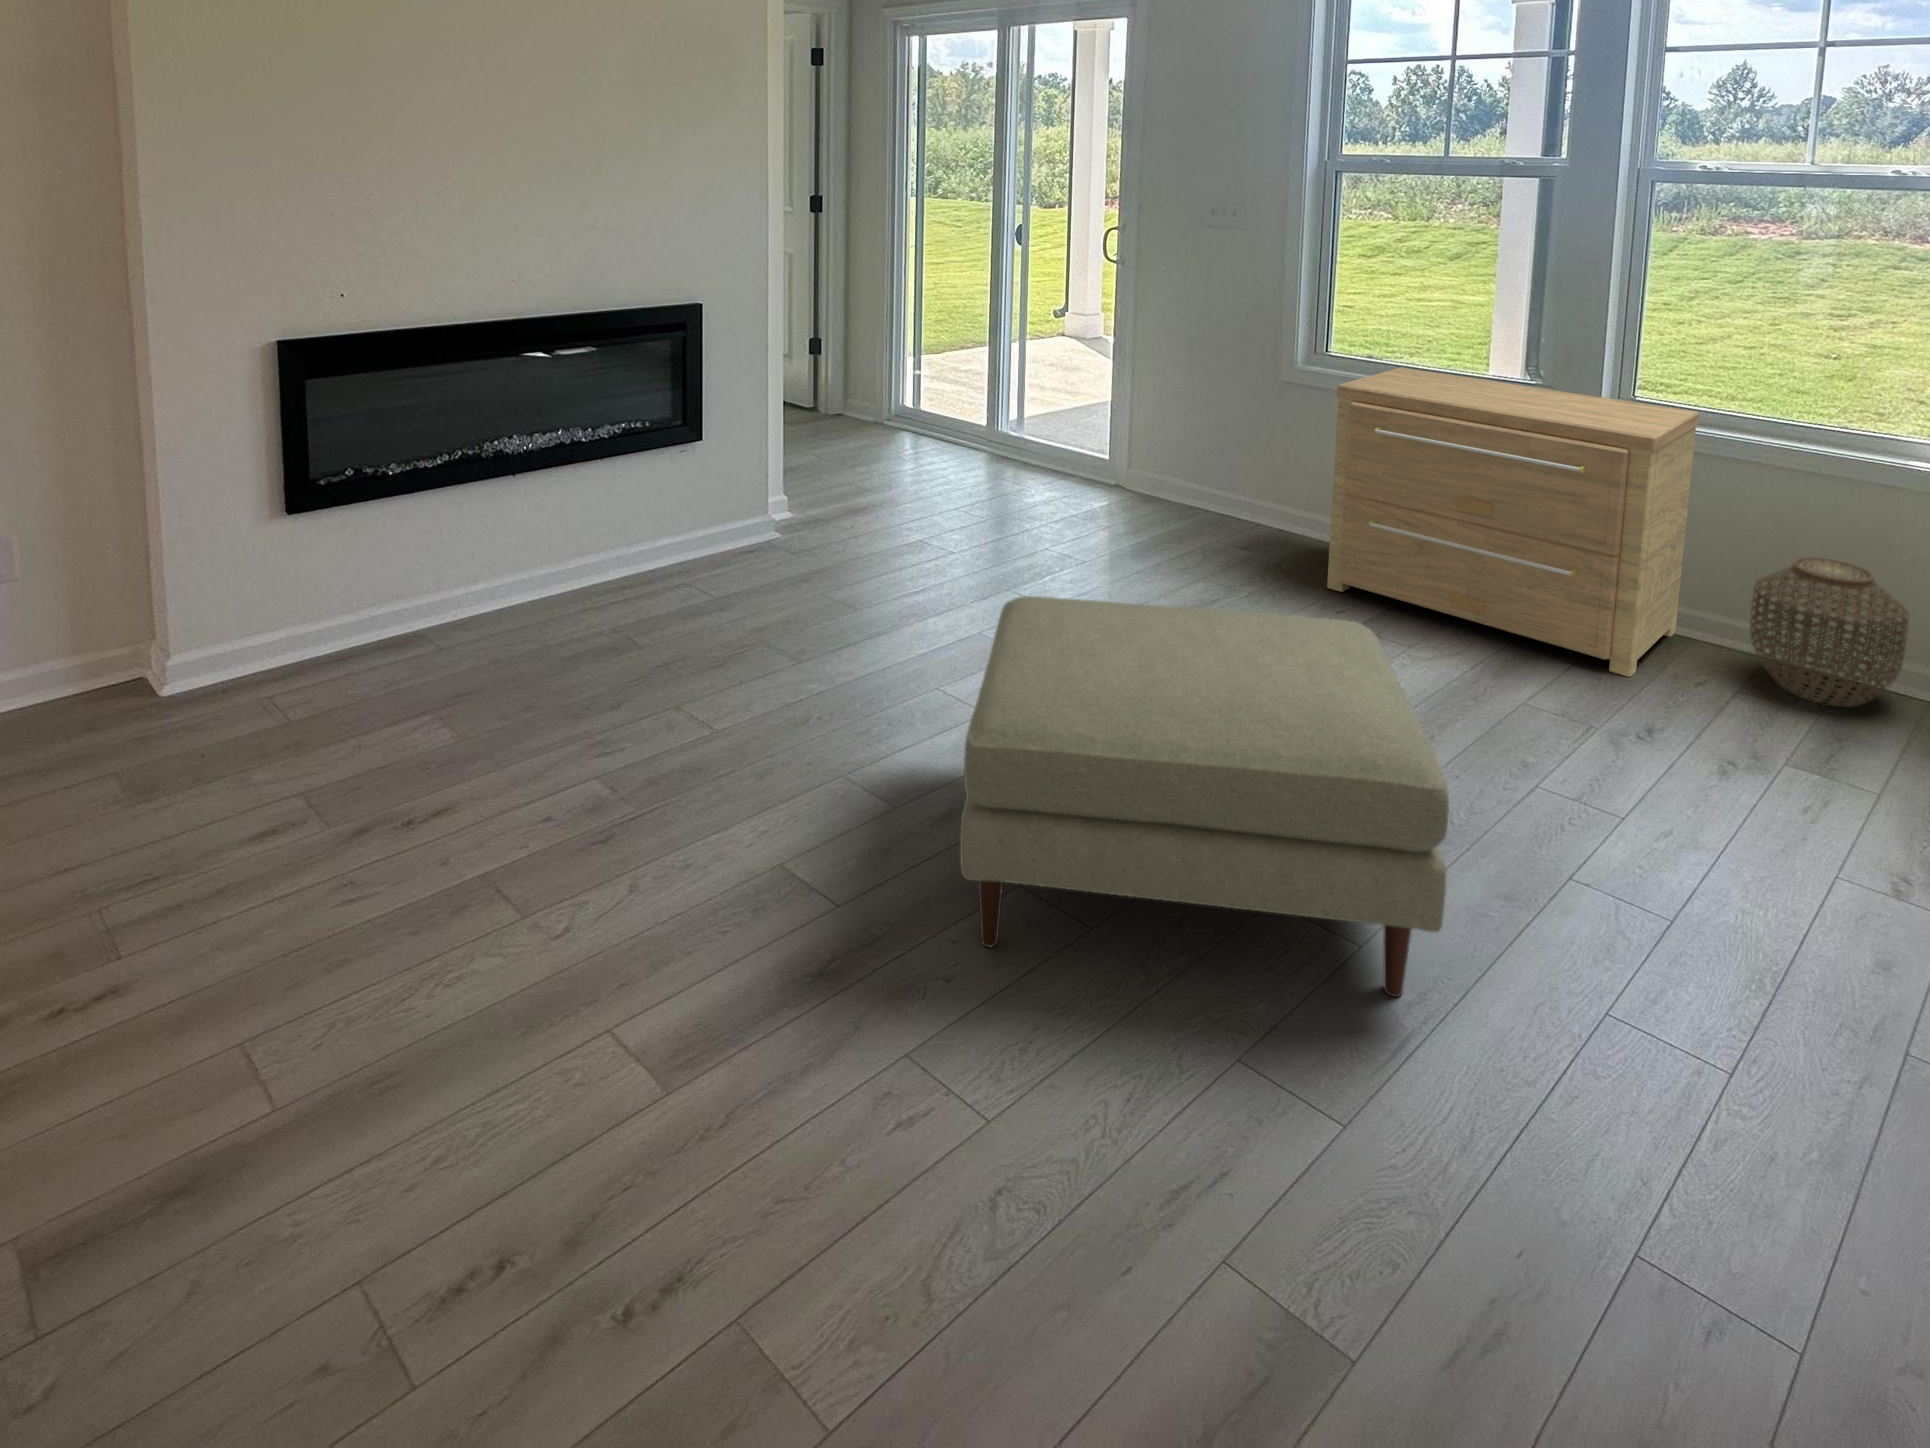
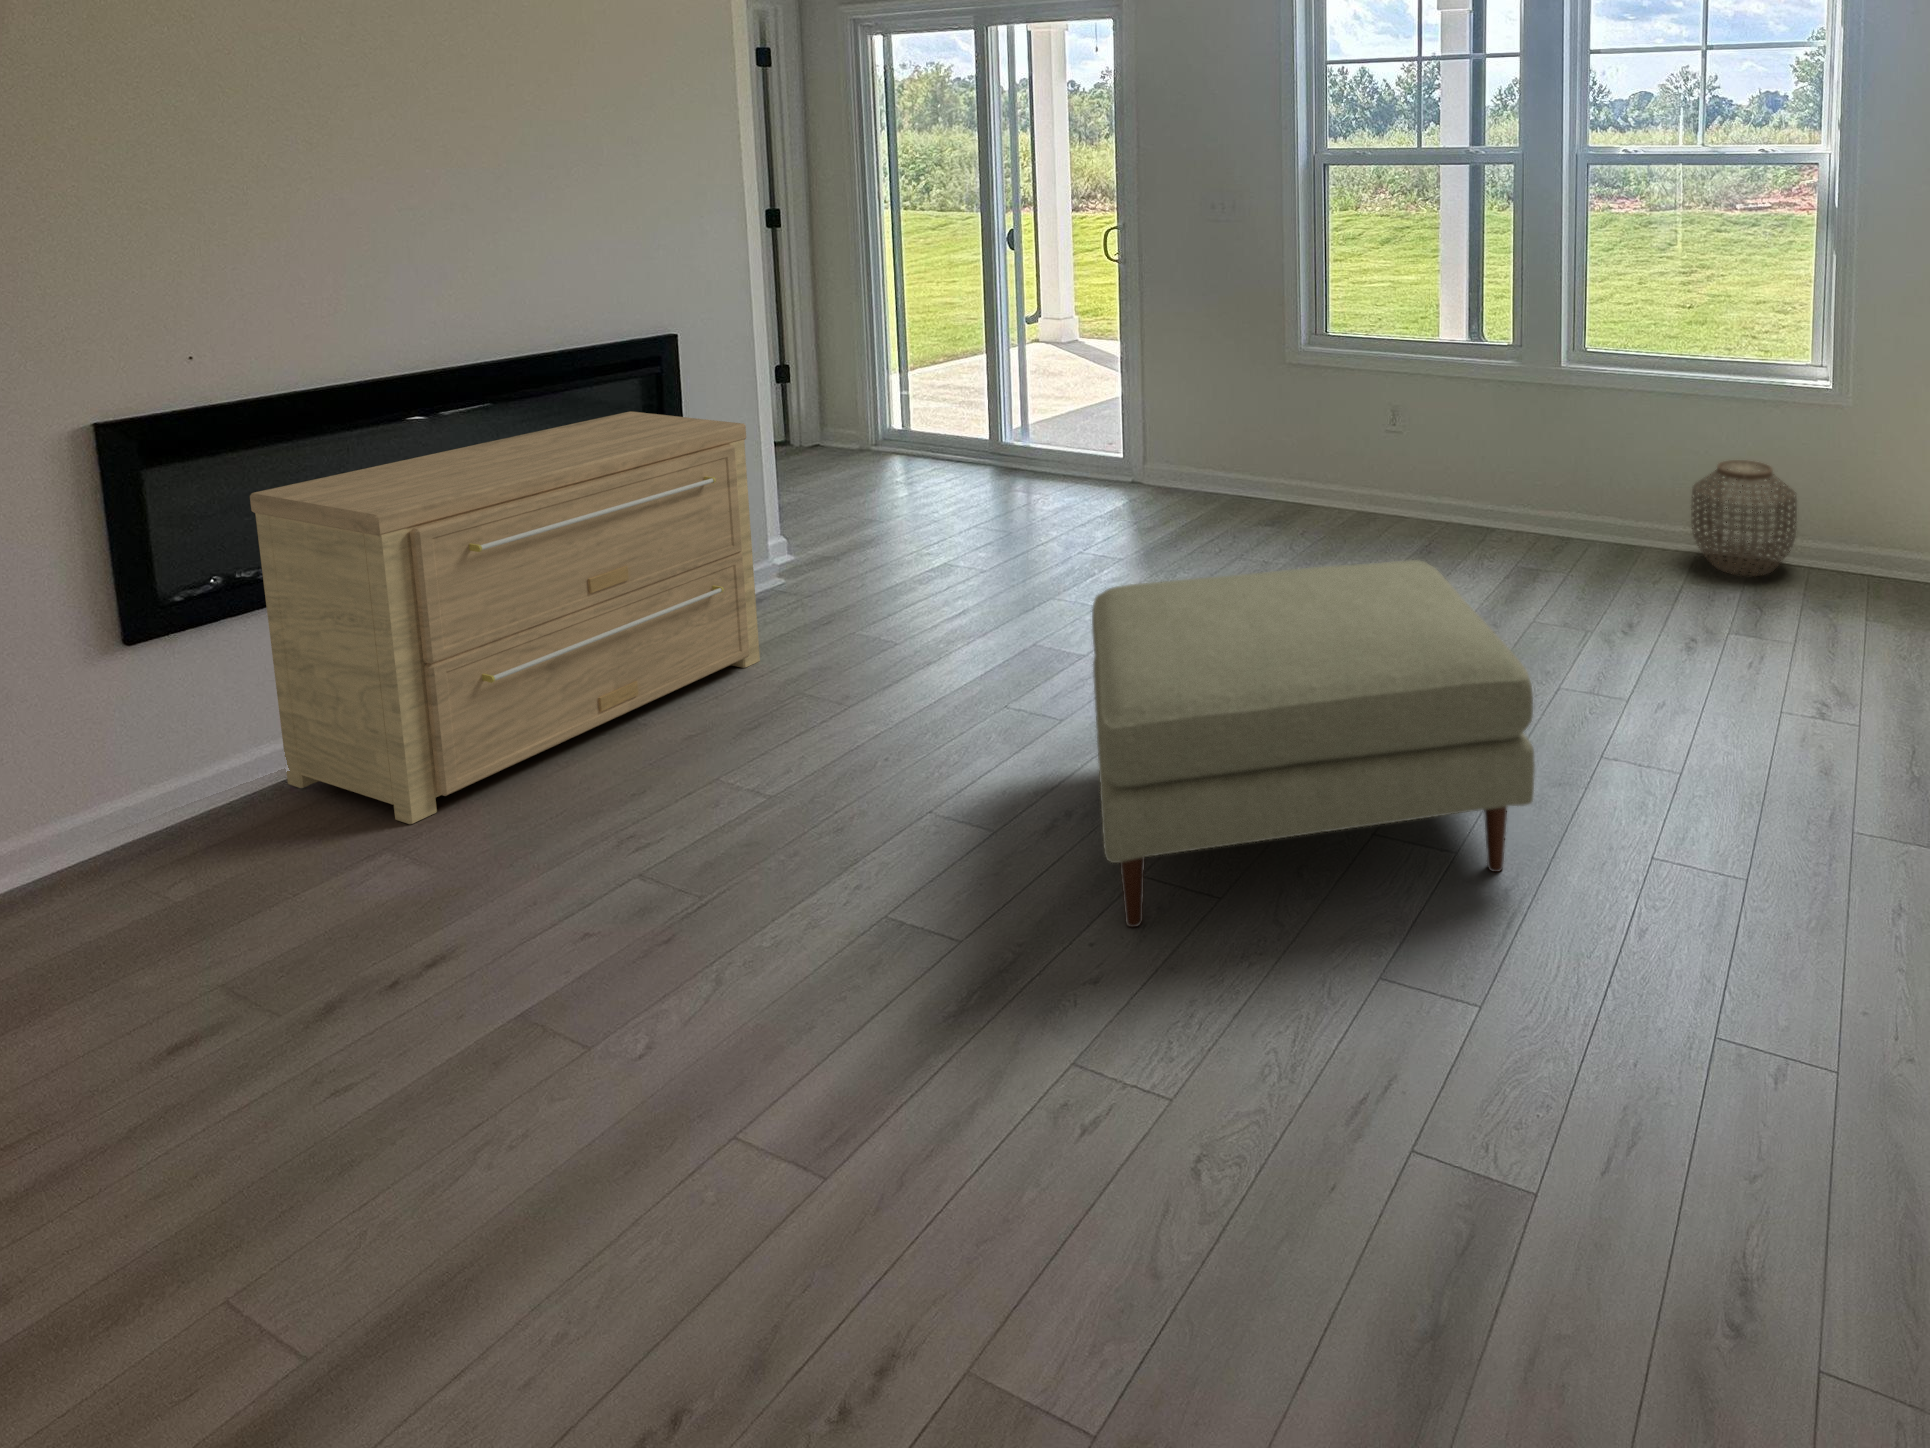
side table: present [1327,368,1699,677] -> present [250,411,760,824]

